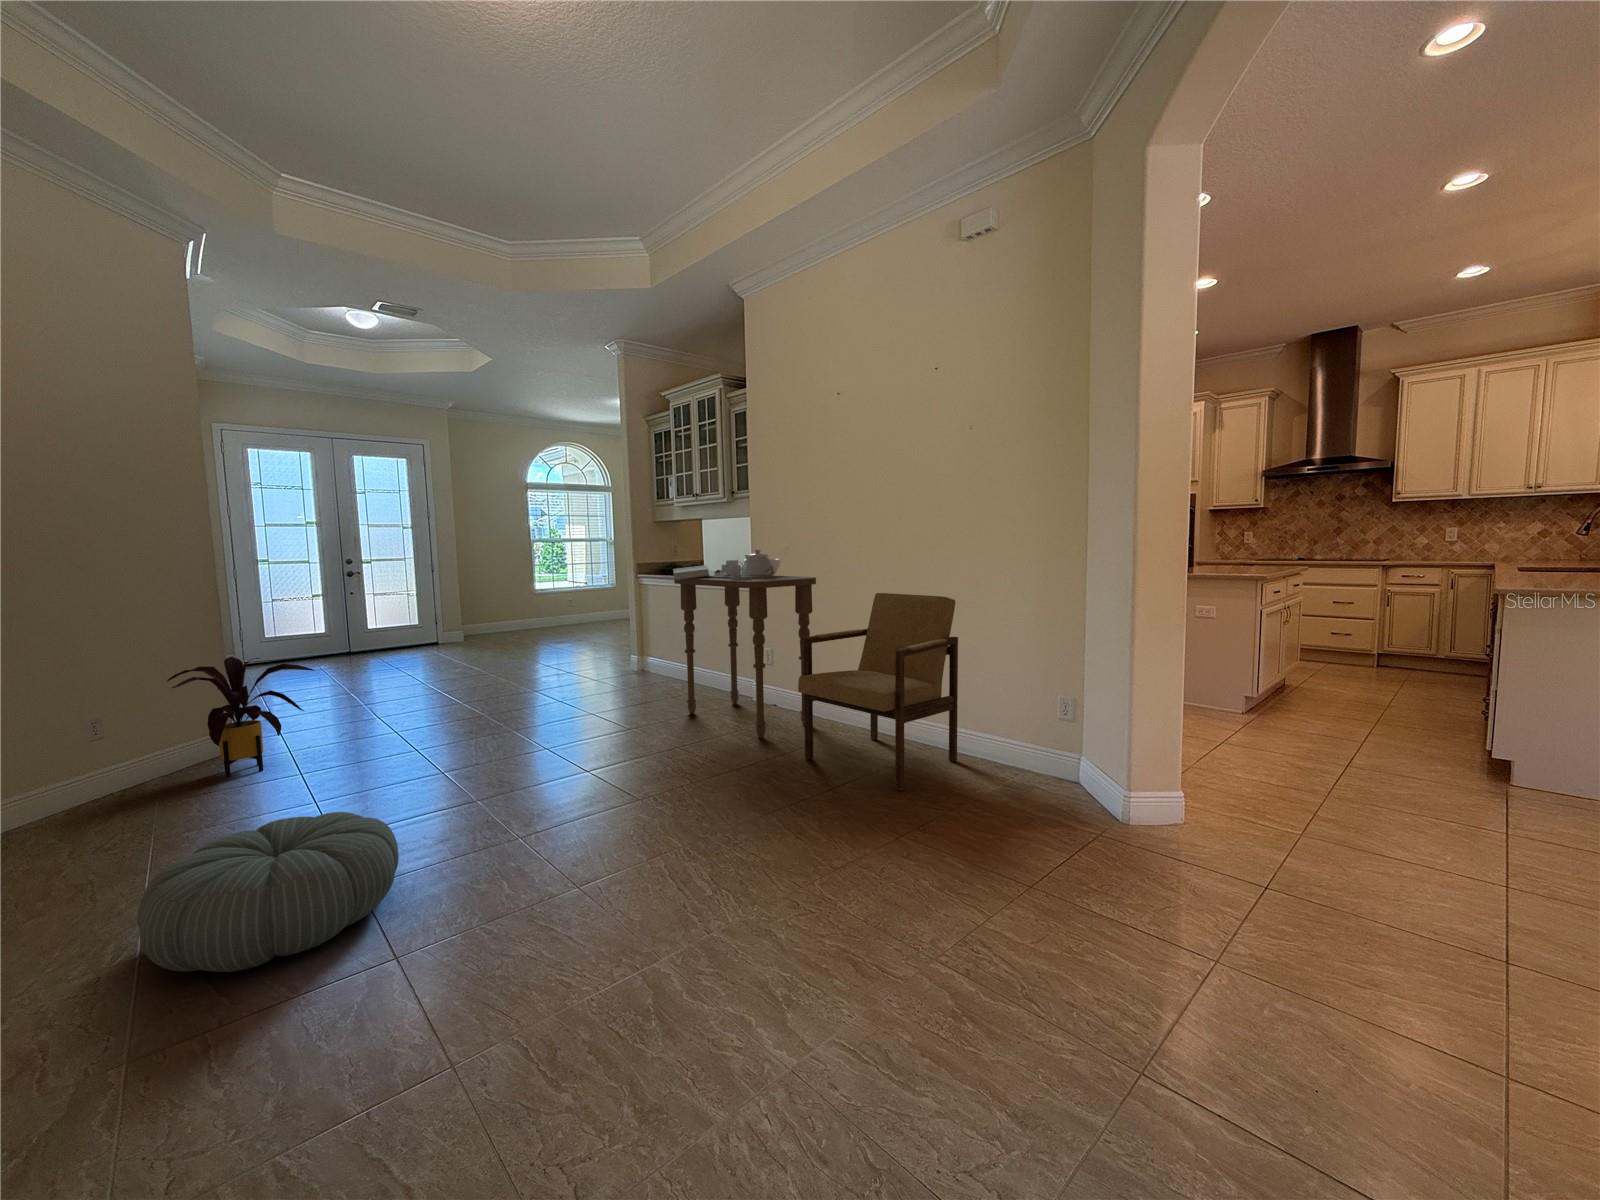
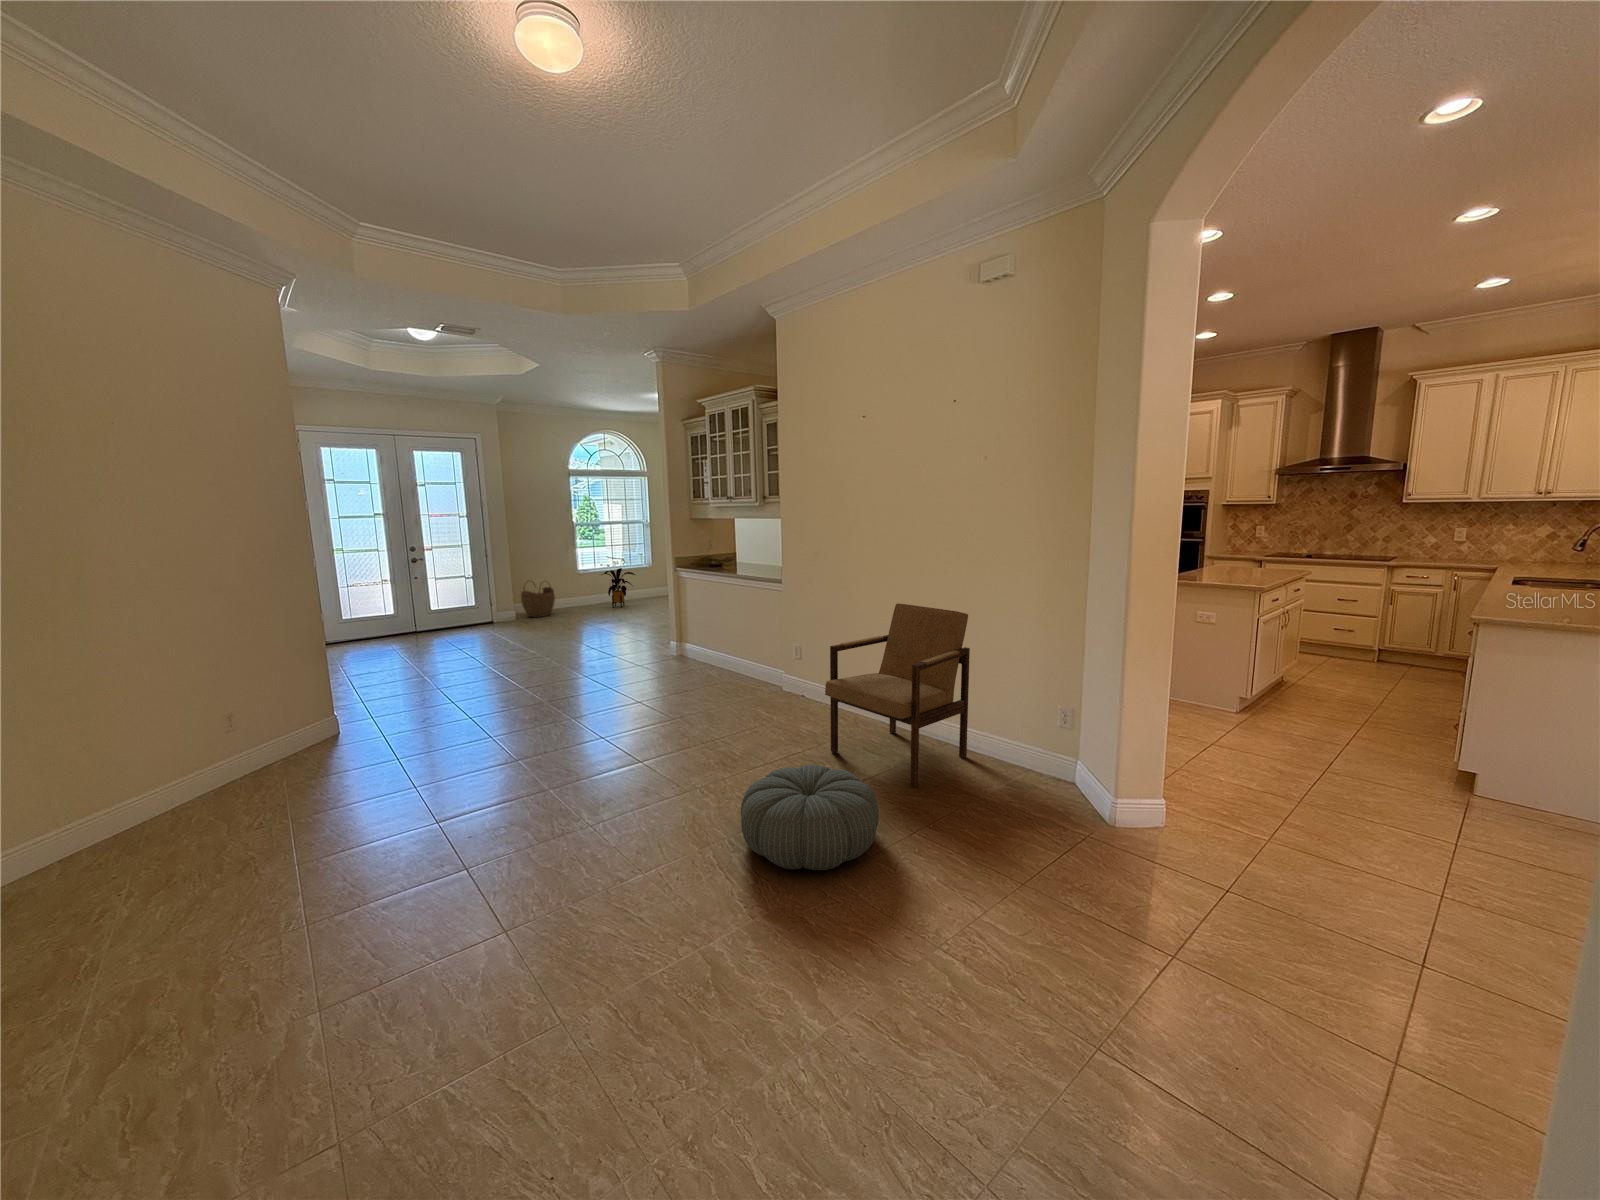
side table: present [673,550,816,739] -> none [712,559,842,730]
woven basket: none [468,599,505,639] -> present [521,587,555,617]
house plant: present [167,657,314,778] -> present [602,568,635,608]
pouf: present [138,812,399,972] -> present [741,764,879,870]

